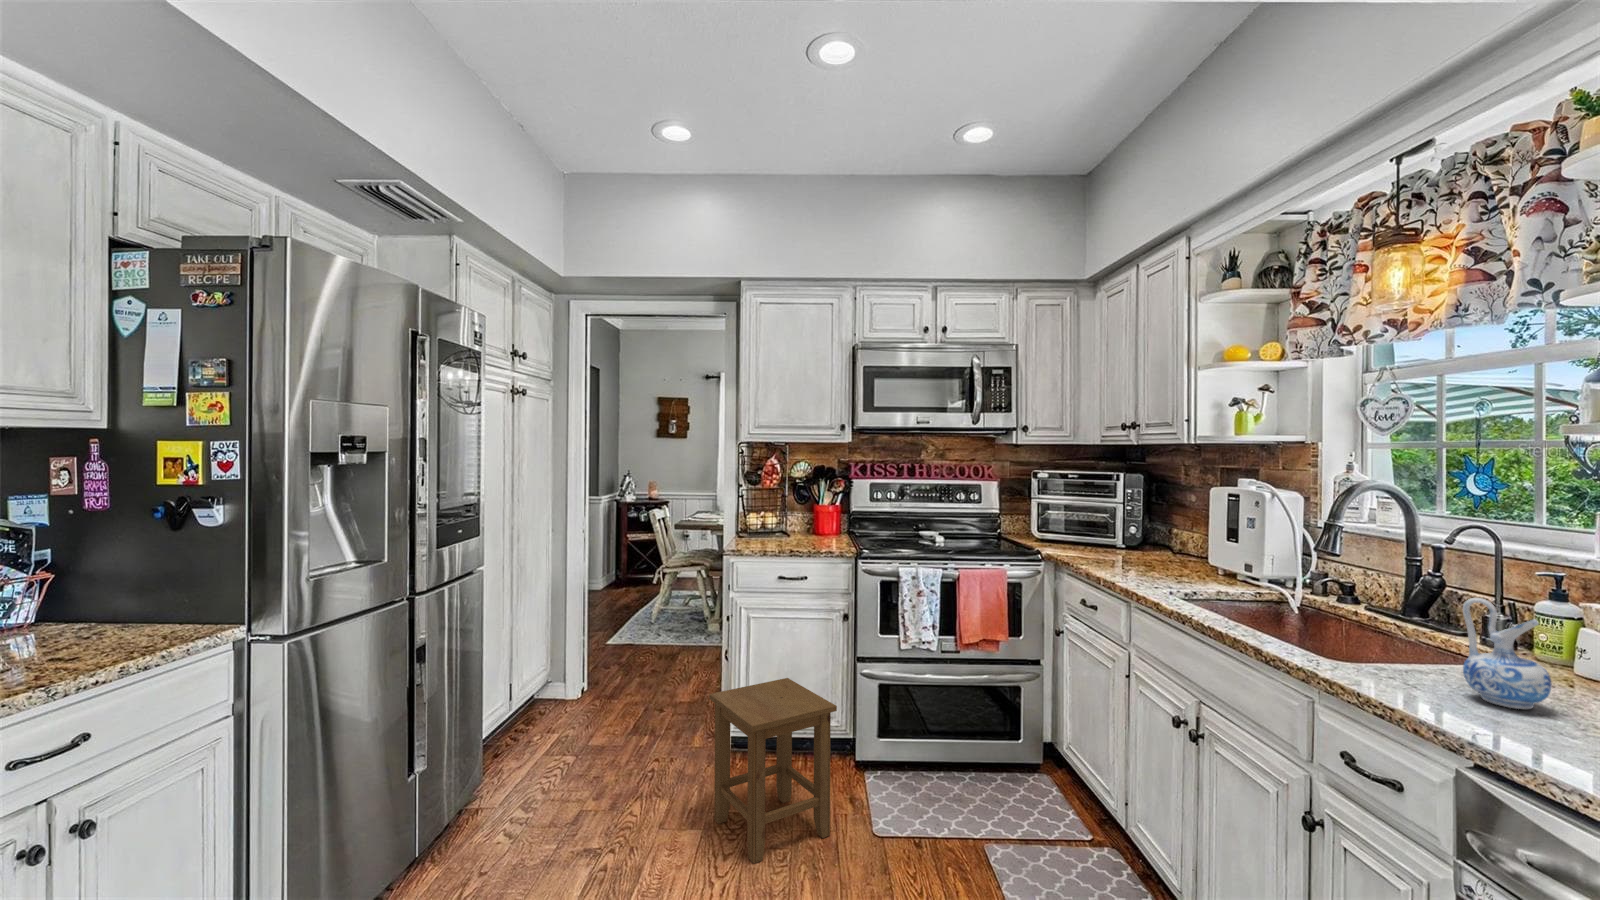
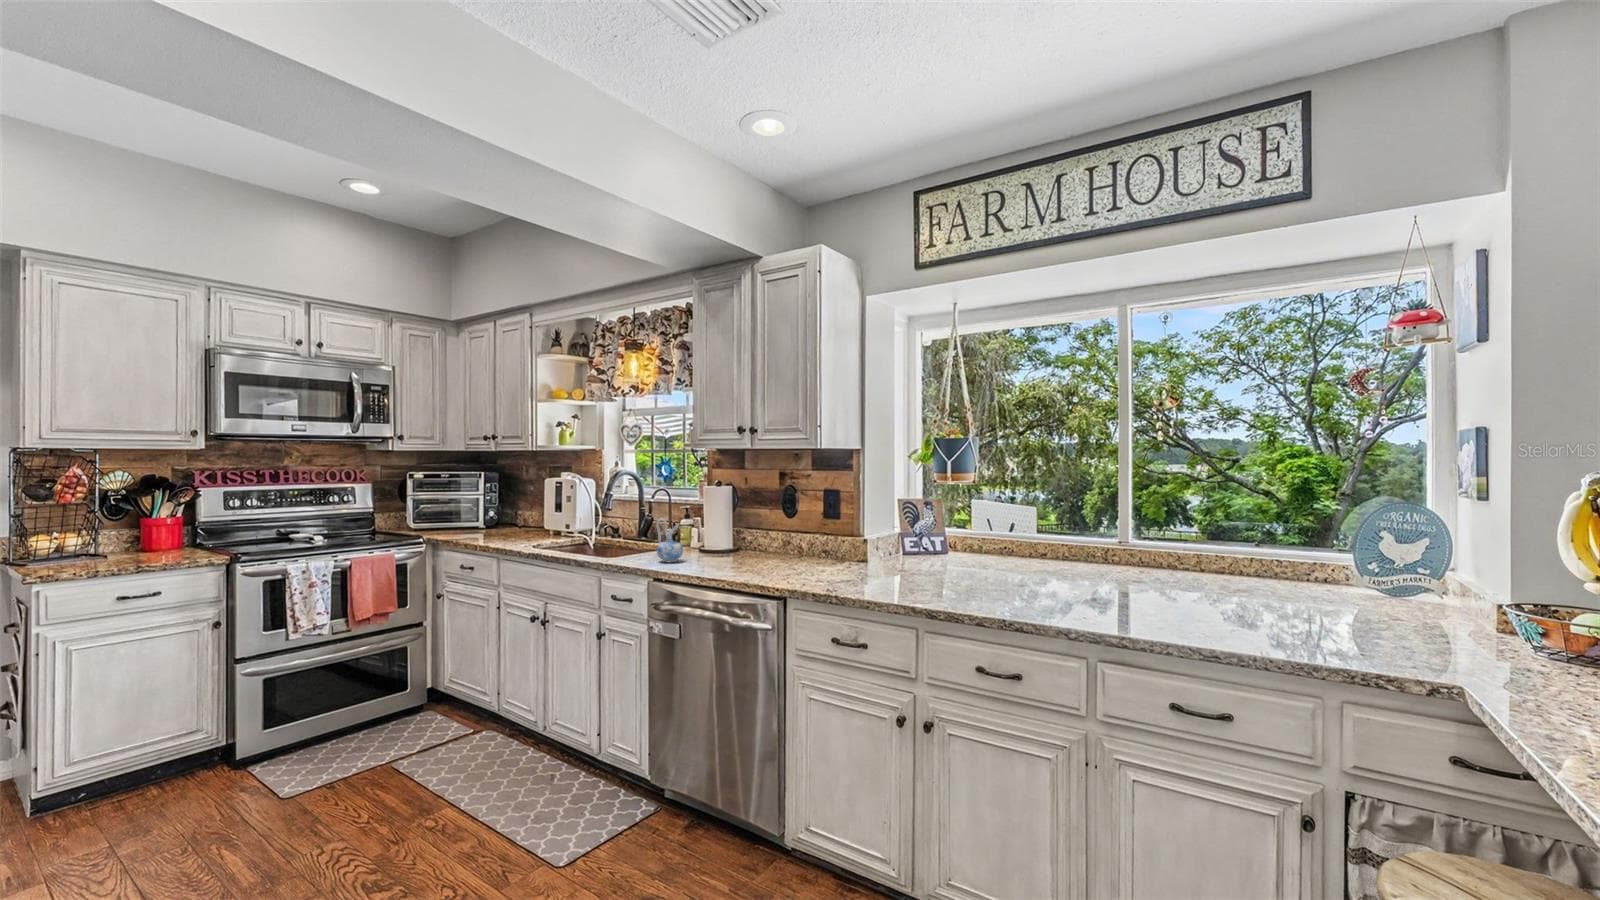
stool: present [709,678,837,863] -> none [43,694,237,873]

